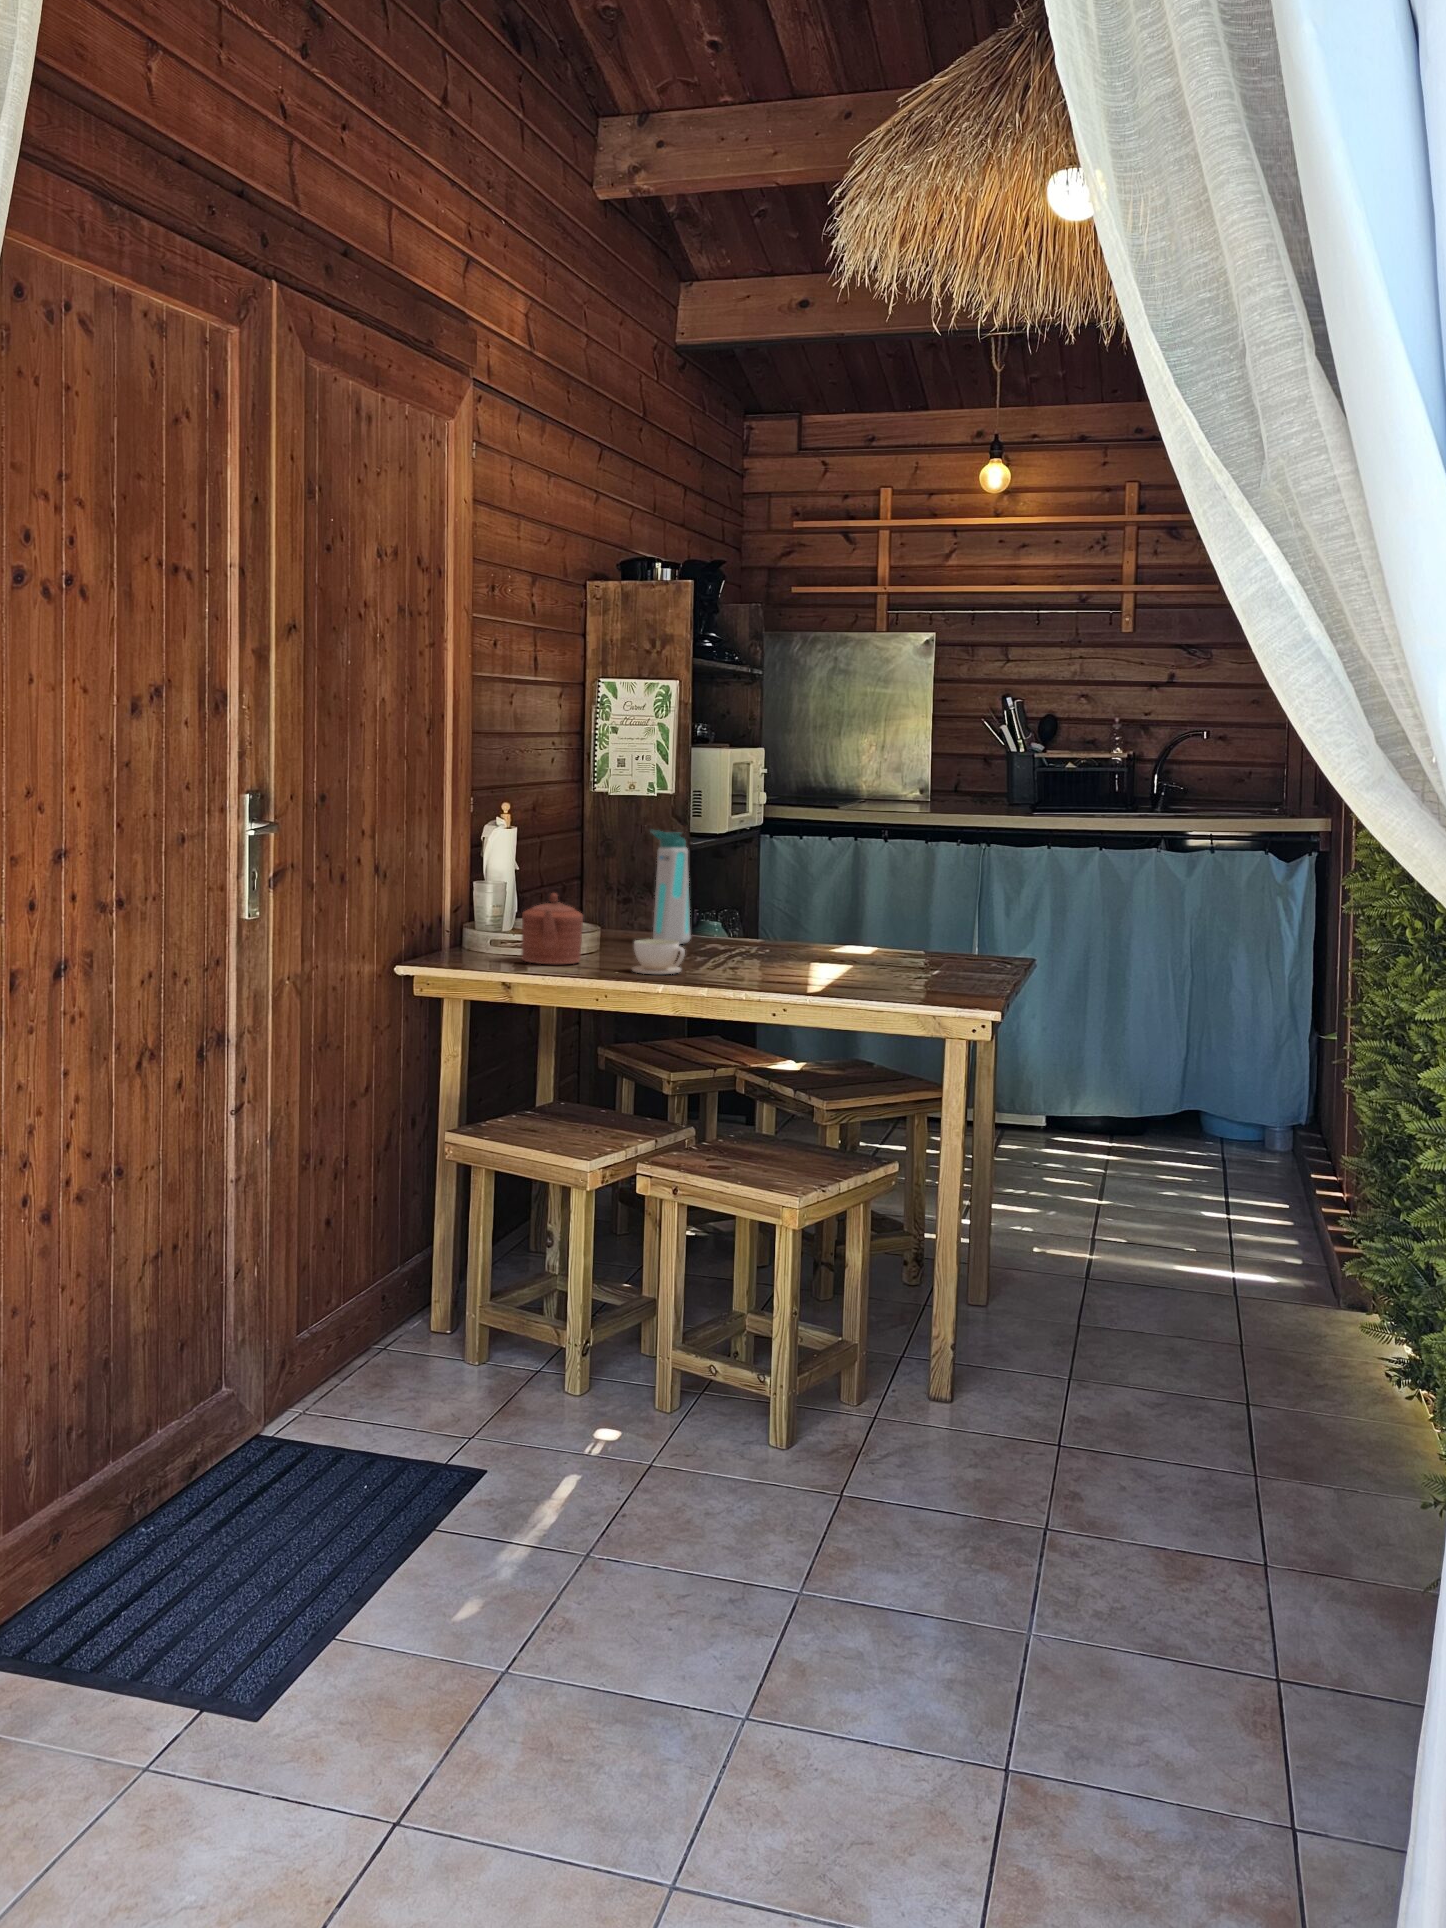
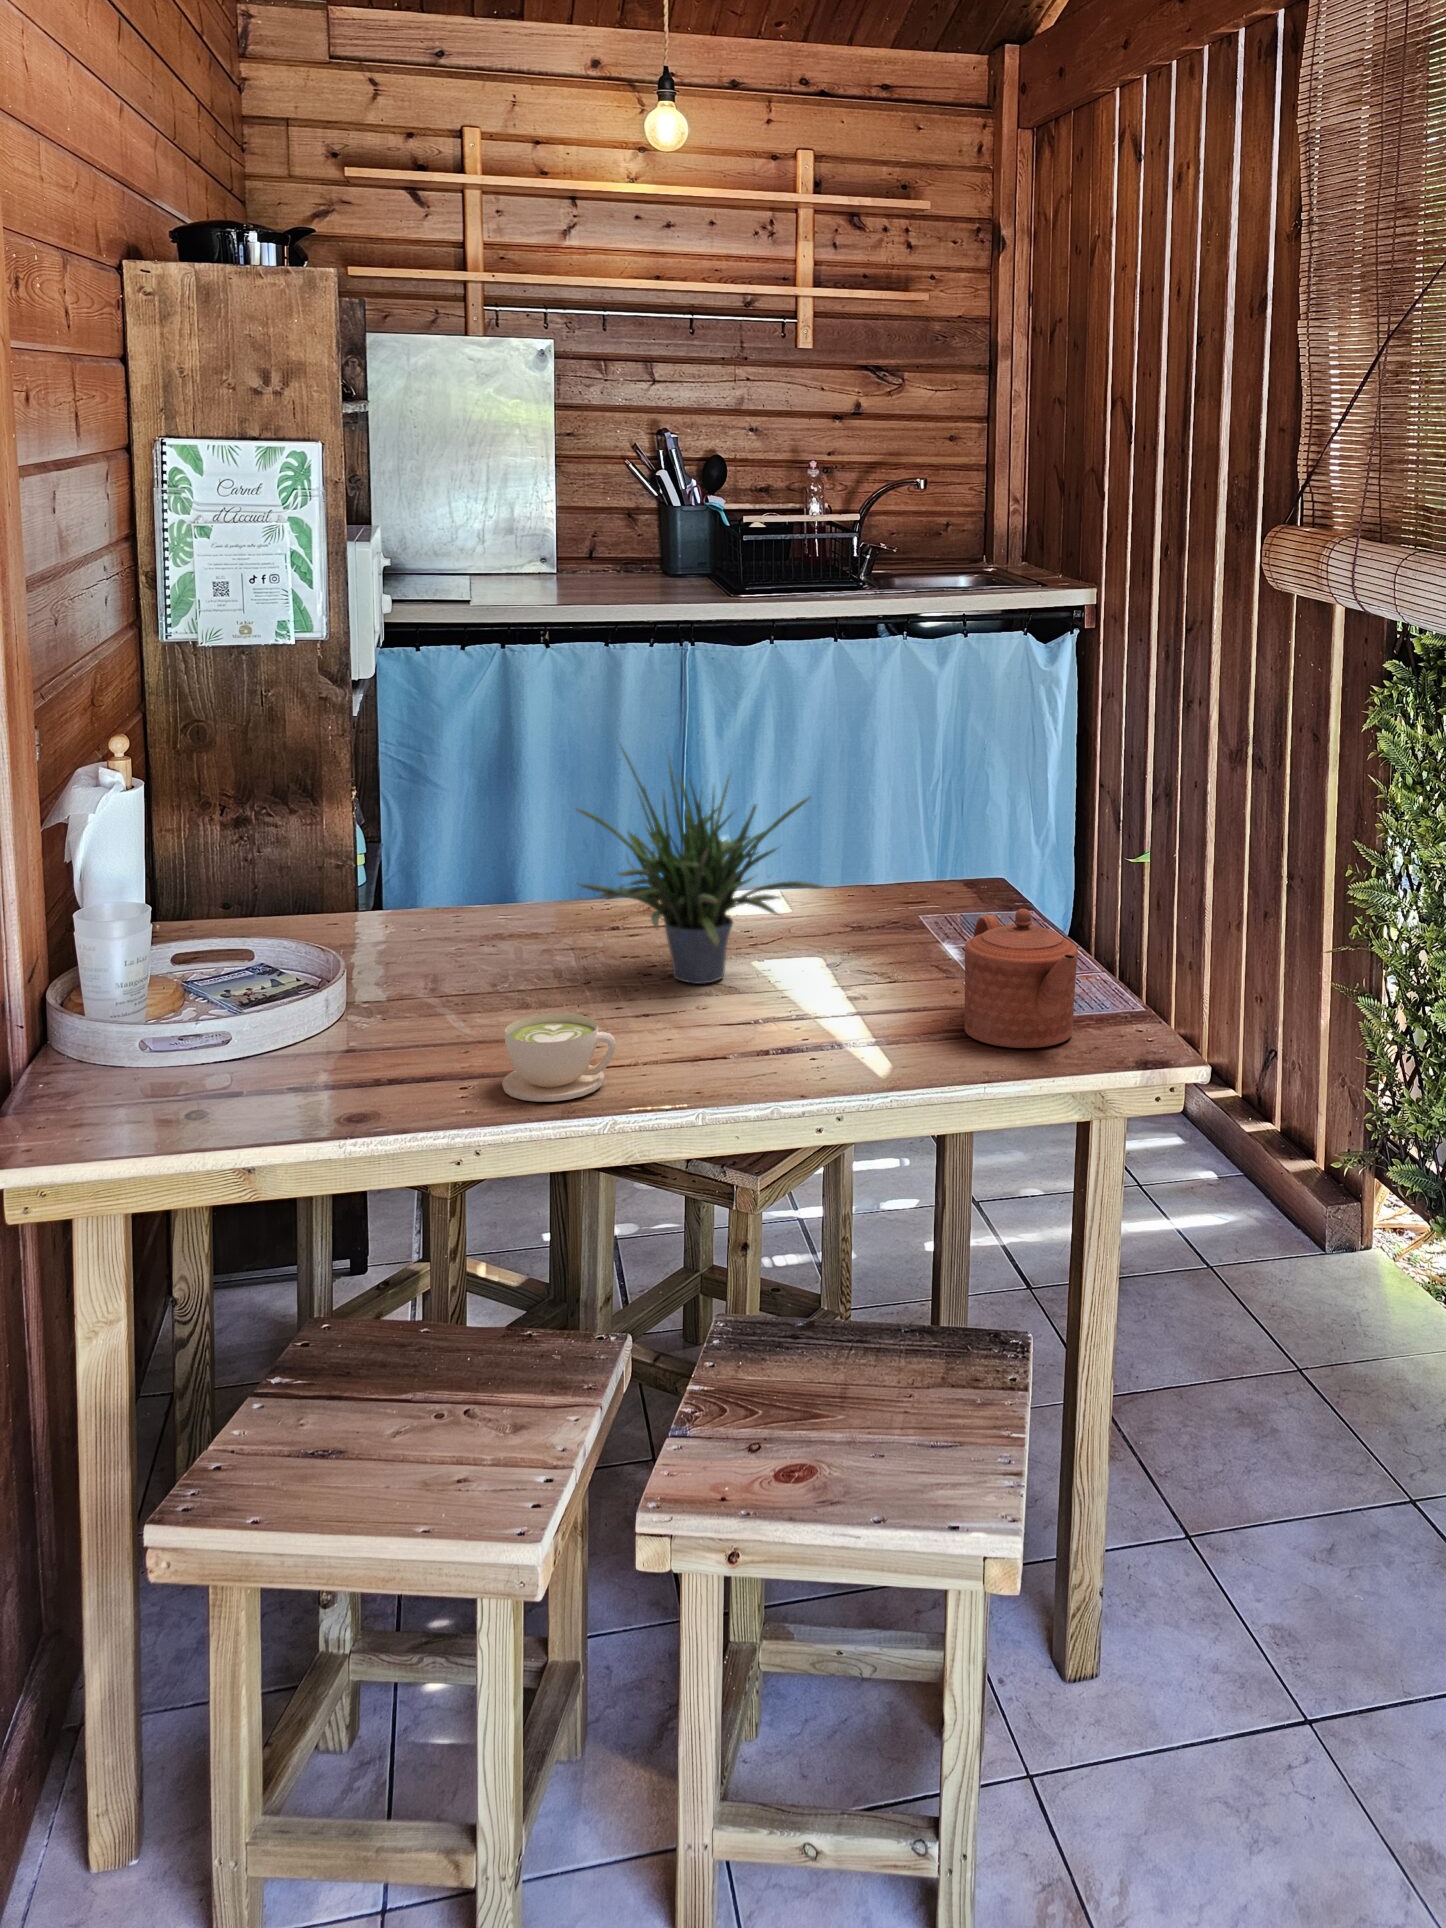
potted plant: none [718,822,844,961] -> present [577,744,823,984]
water bottle: present [650,830,691,944] -> none [401,750,484,960]
teapot: present [521,893,583,964] -> present [964,909,1078,1048]

